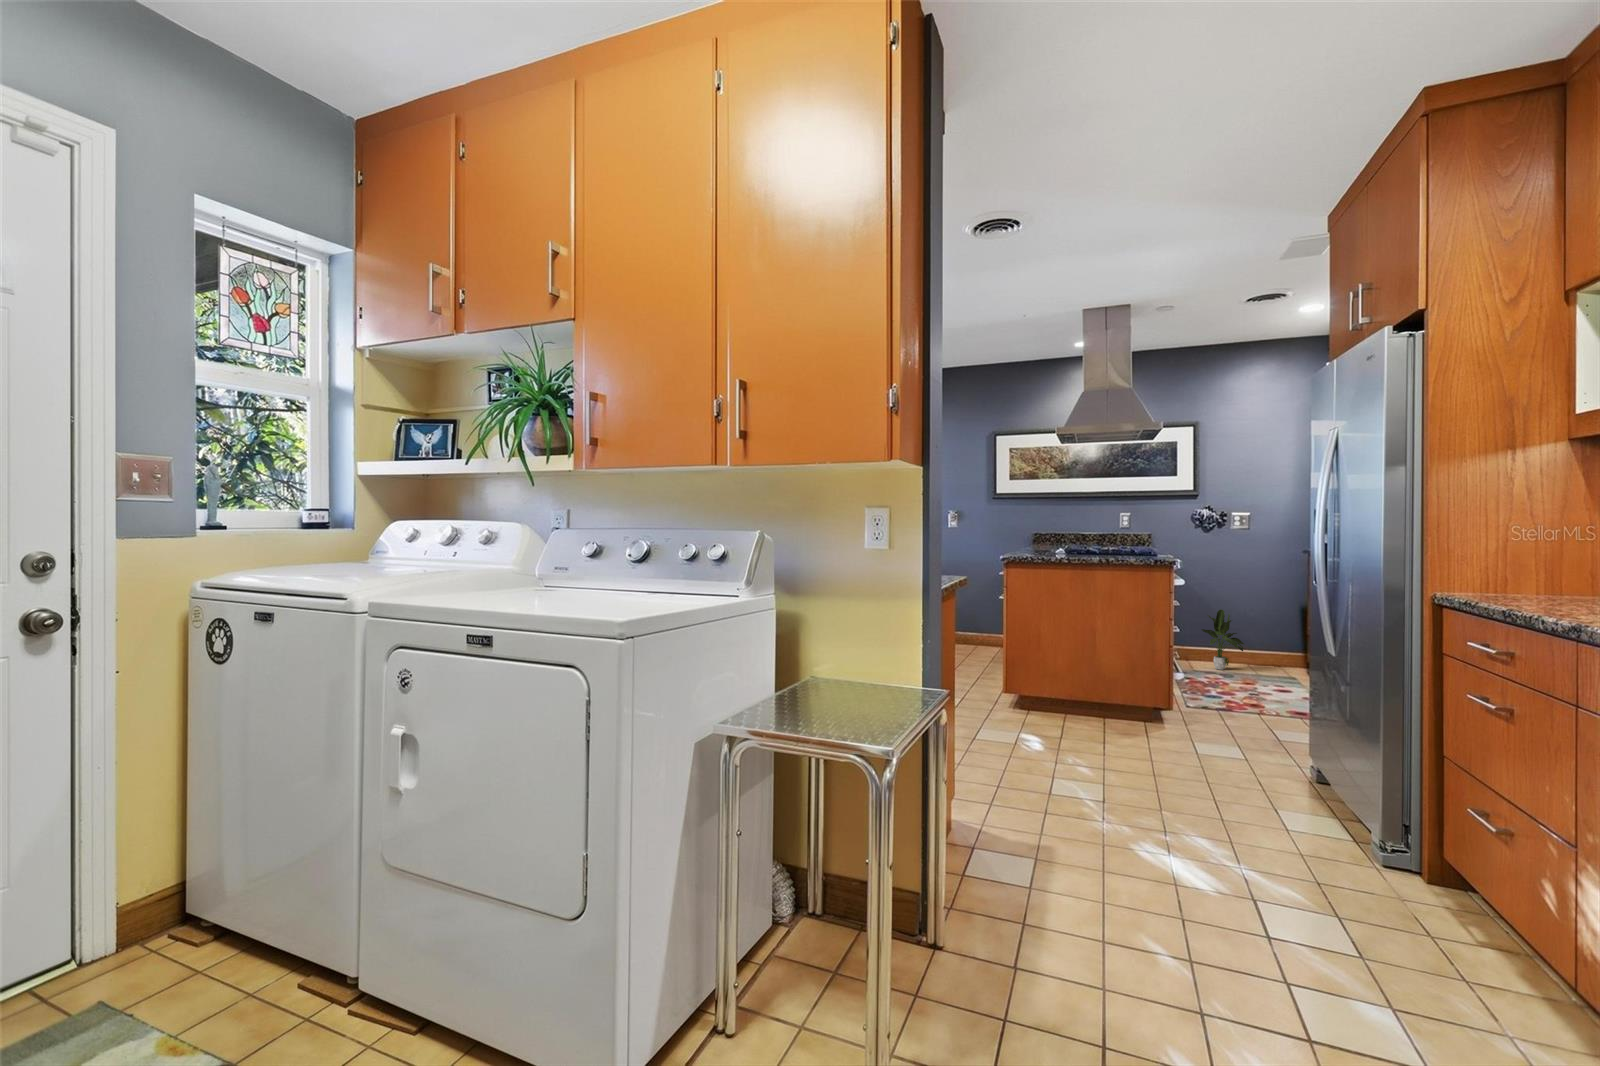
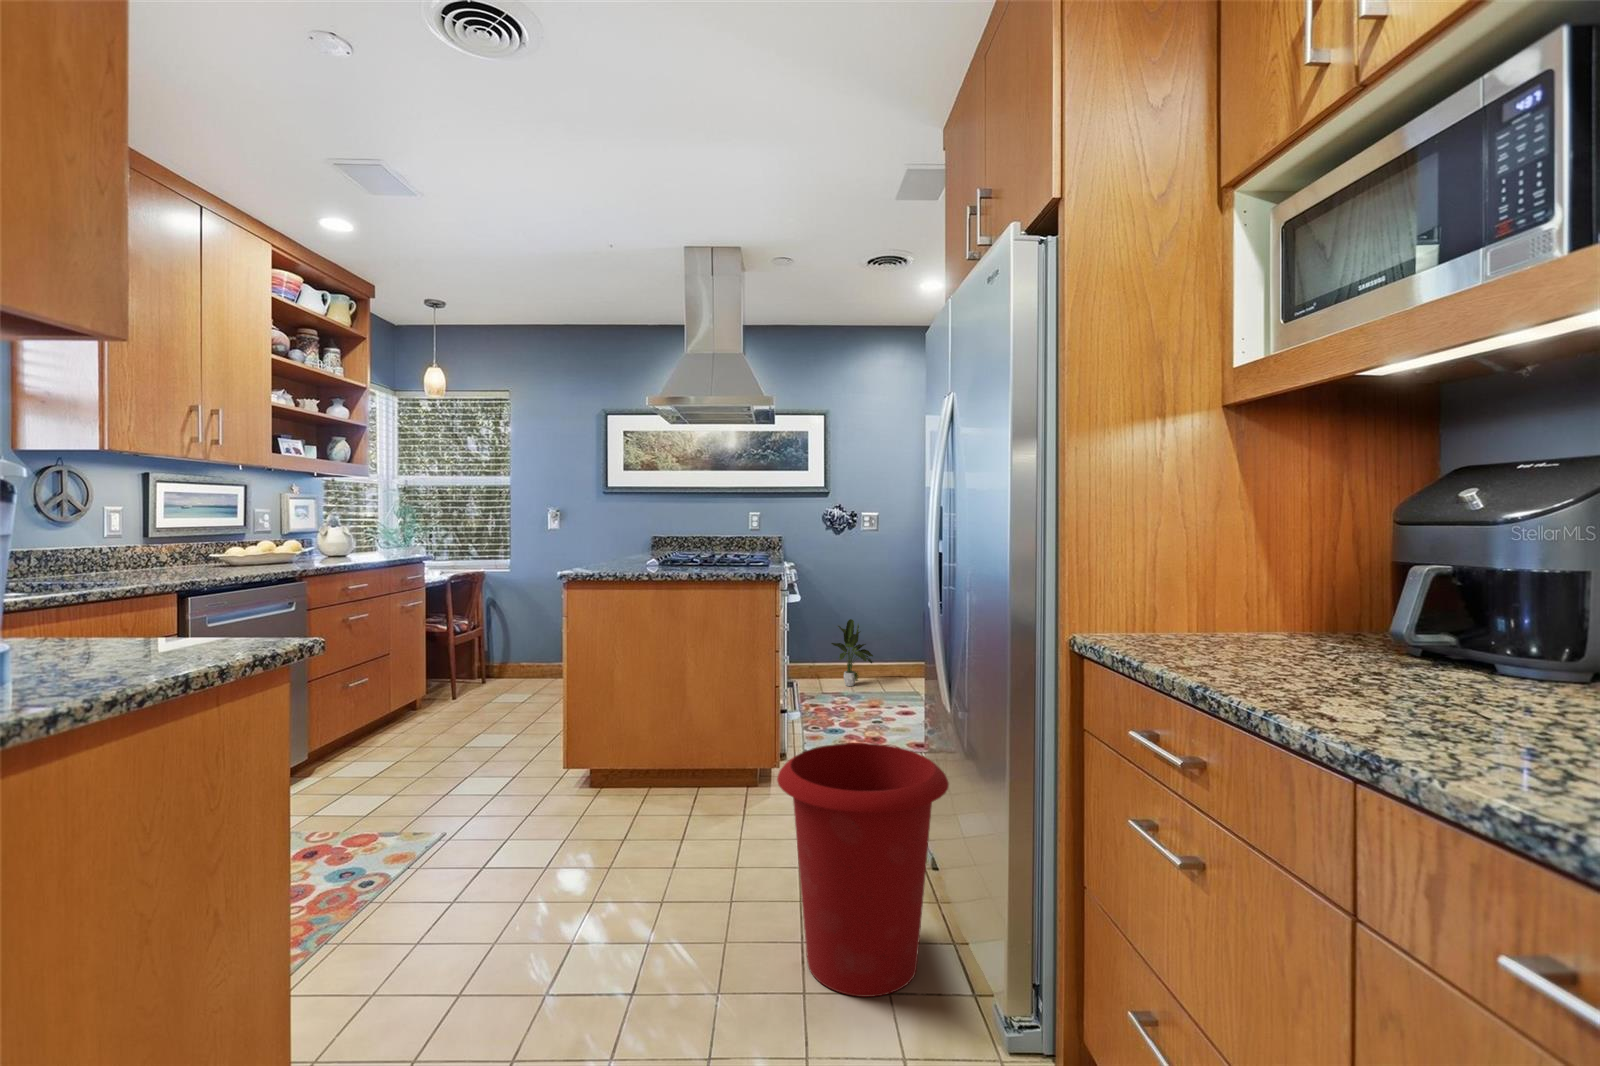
waste bin: none [1198,672,1333,829] -> present [777,743,949,997]

